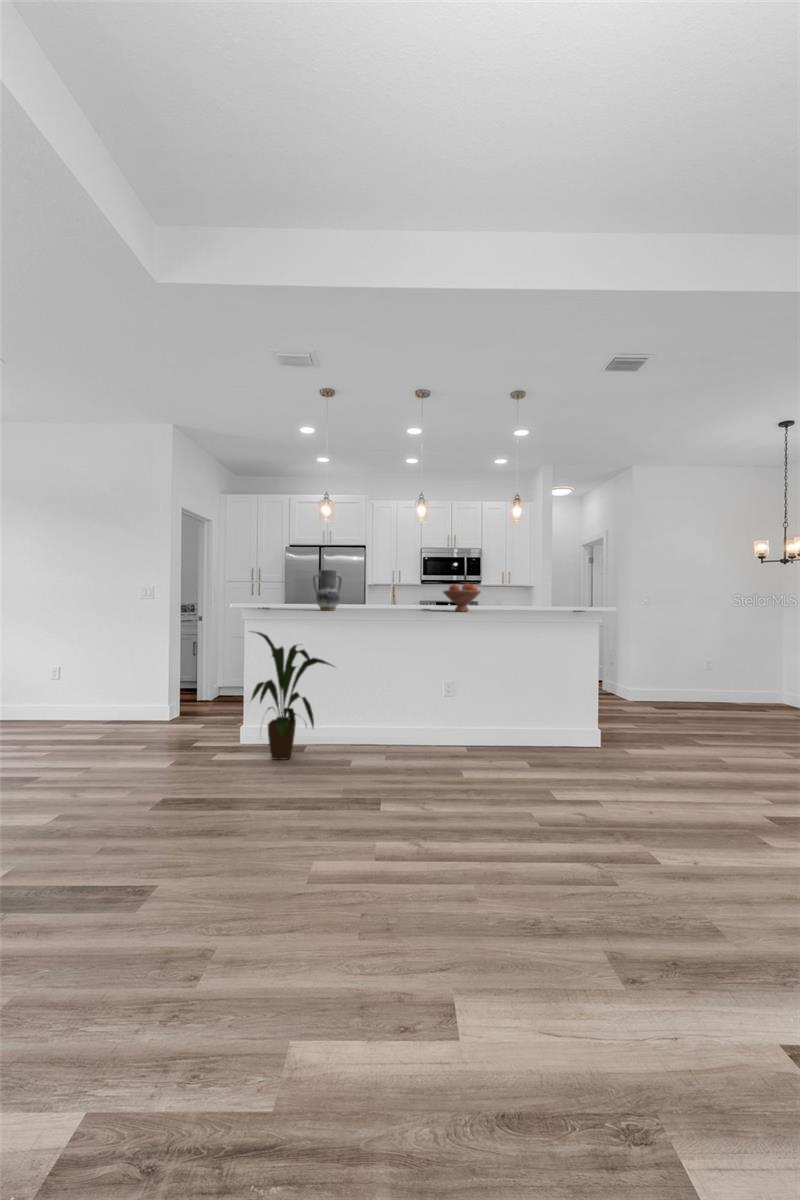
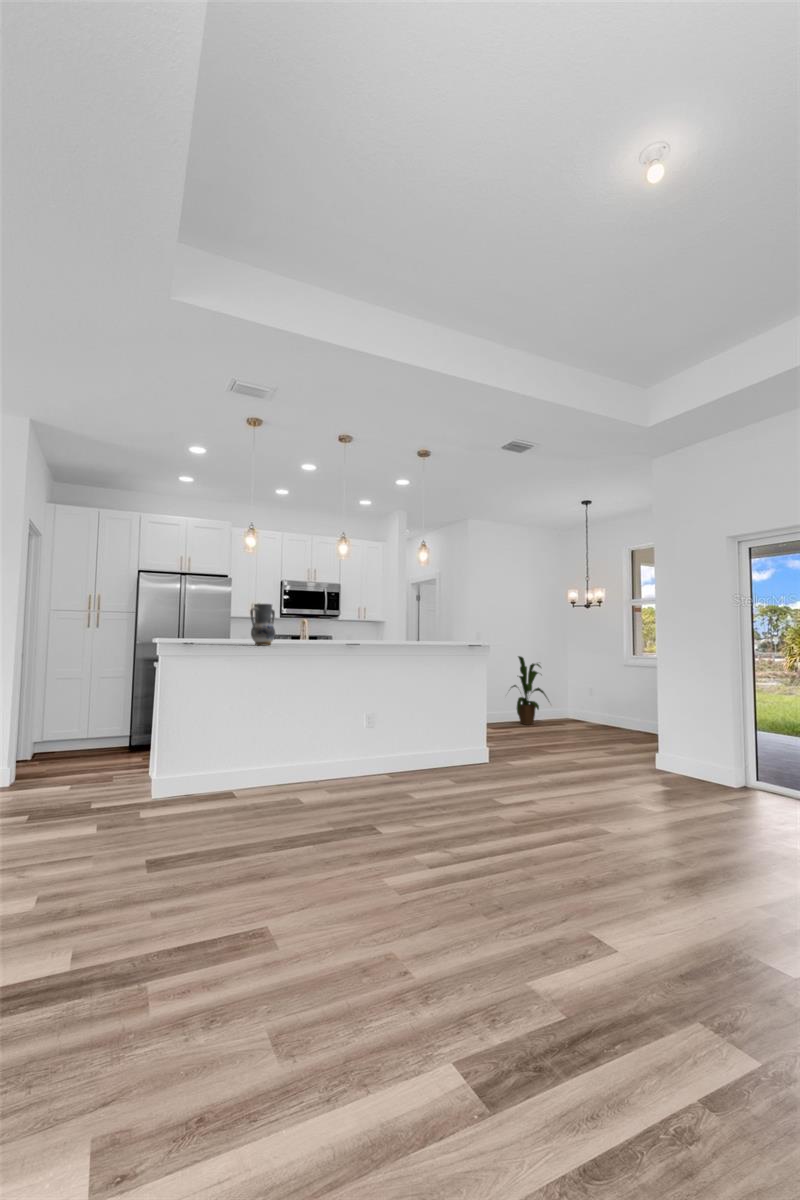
fruit bowl: present [443,584,481,611] -> none [364,620,400,646]
house plant: present [251,632,333,759] -> present [511,656,547,725]

